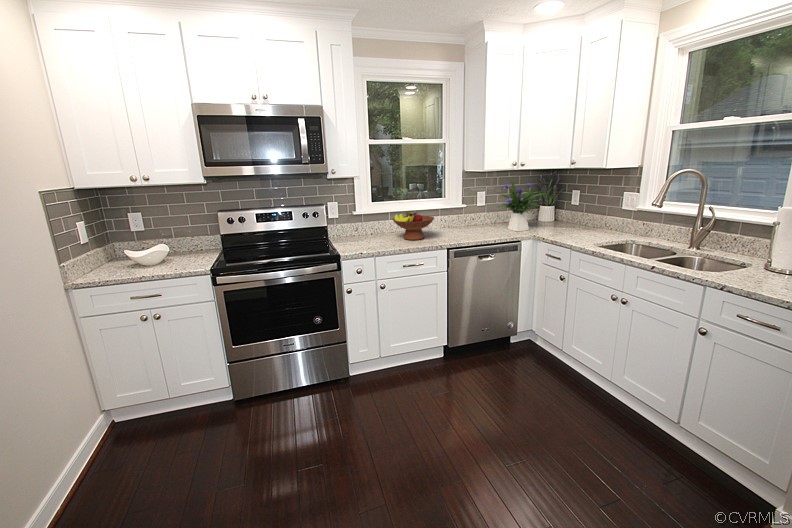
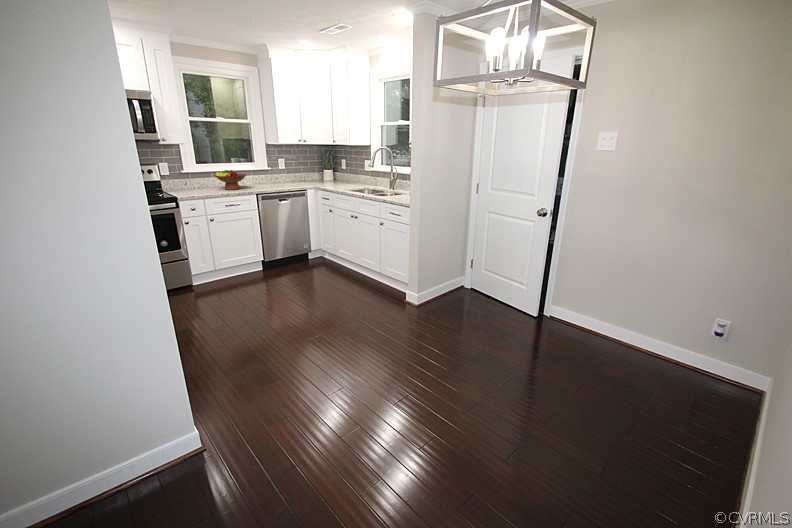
flower arrangement: present [501,181,546,231] -> none [289,151,321,185]

